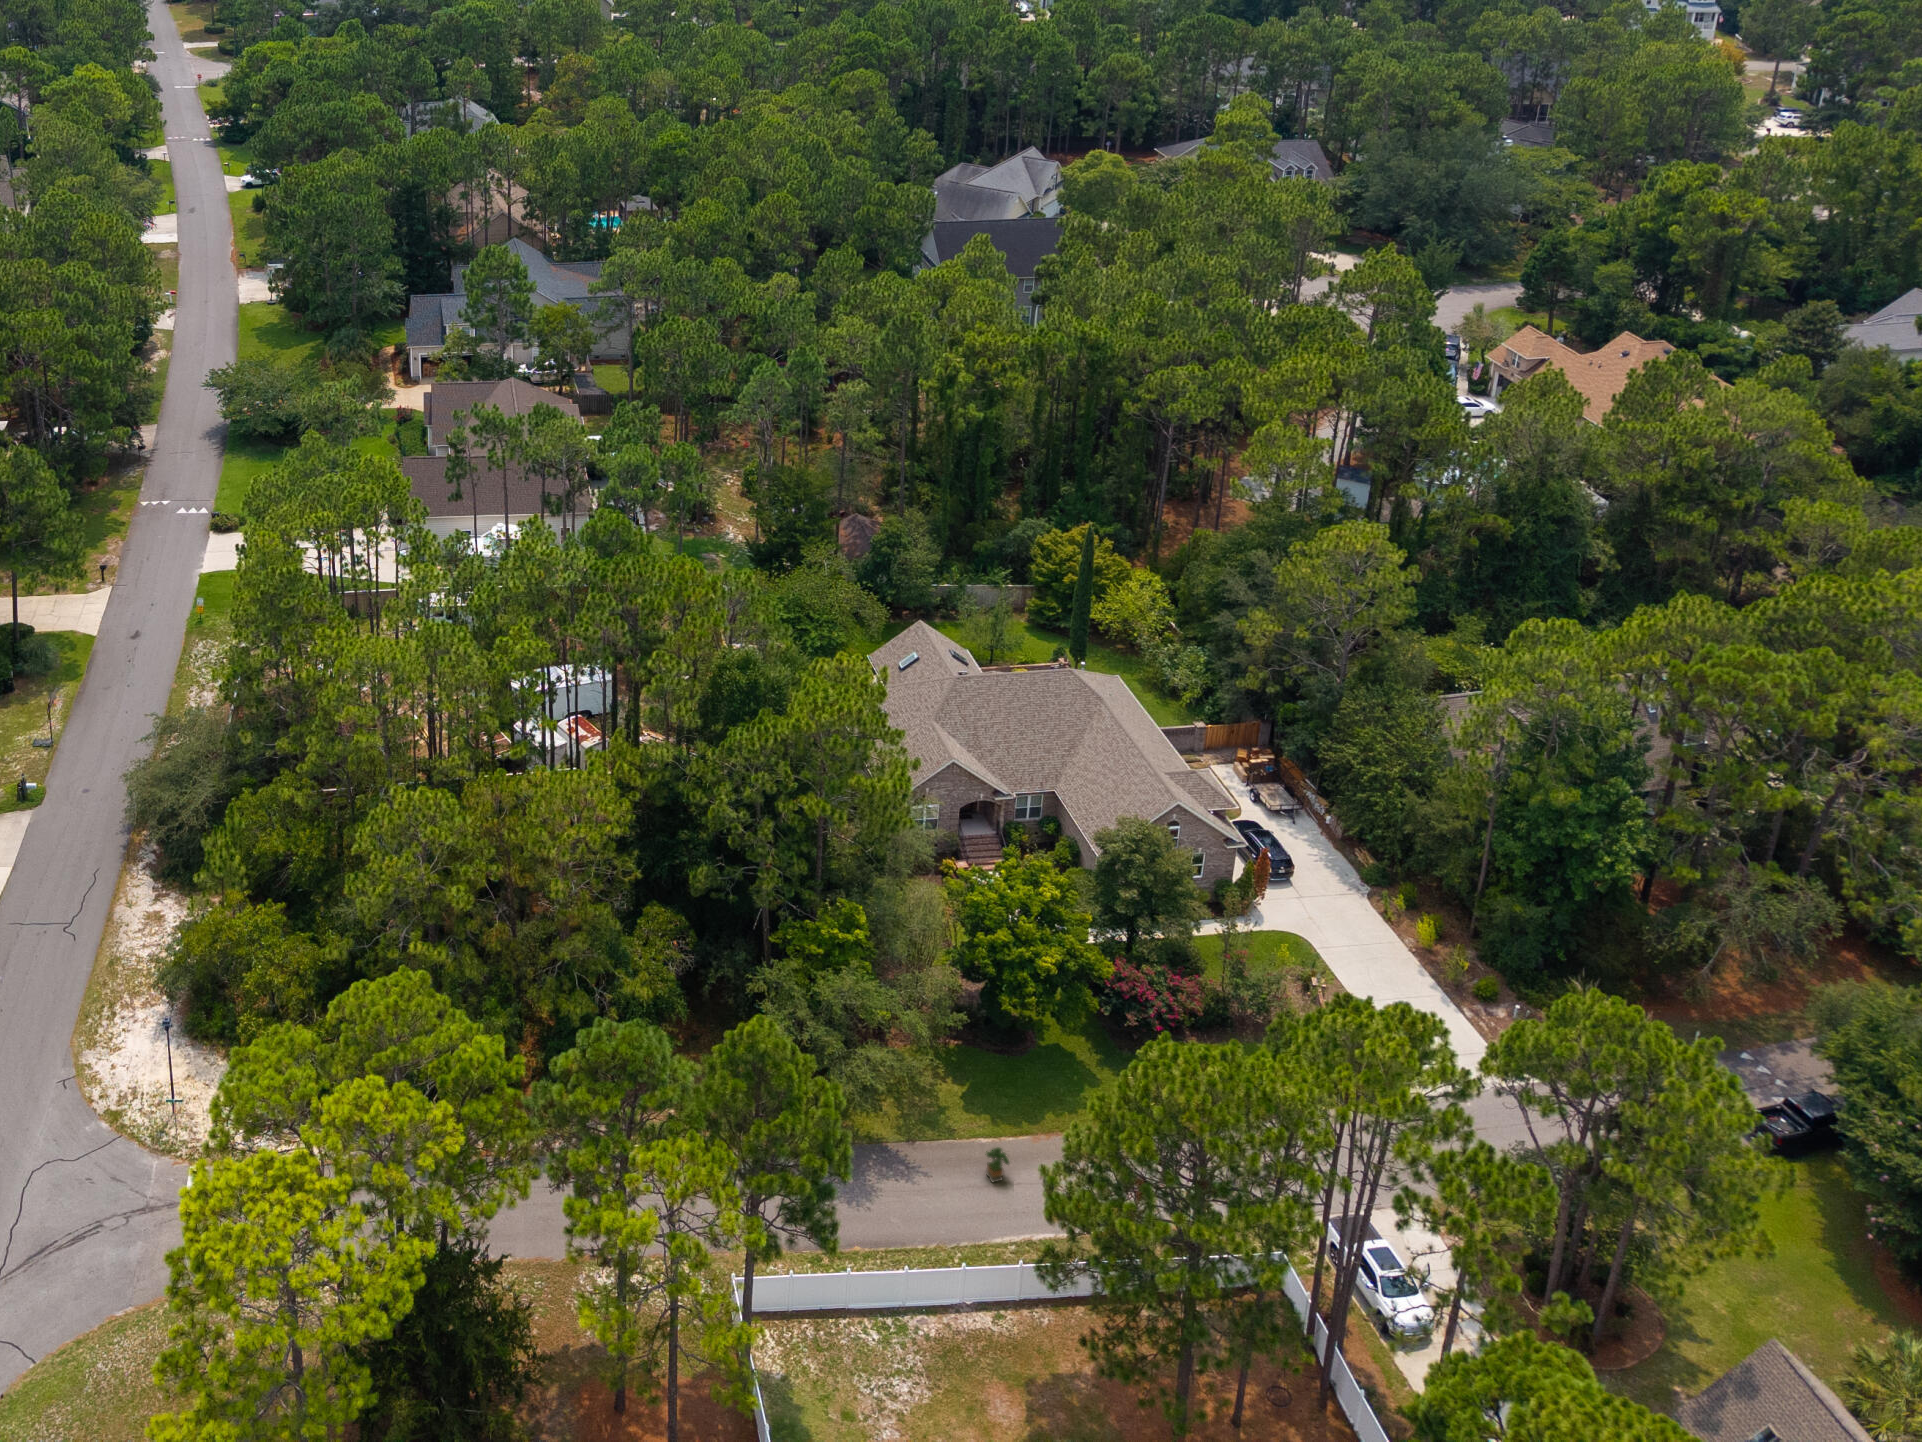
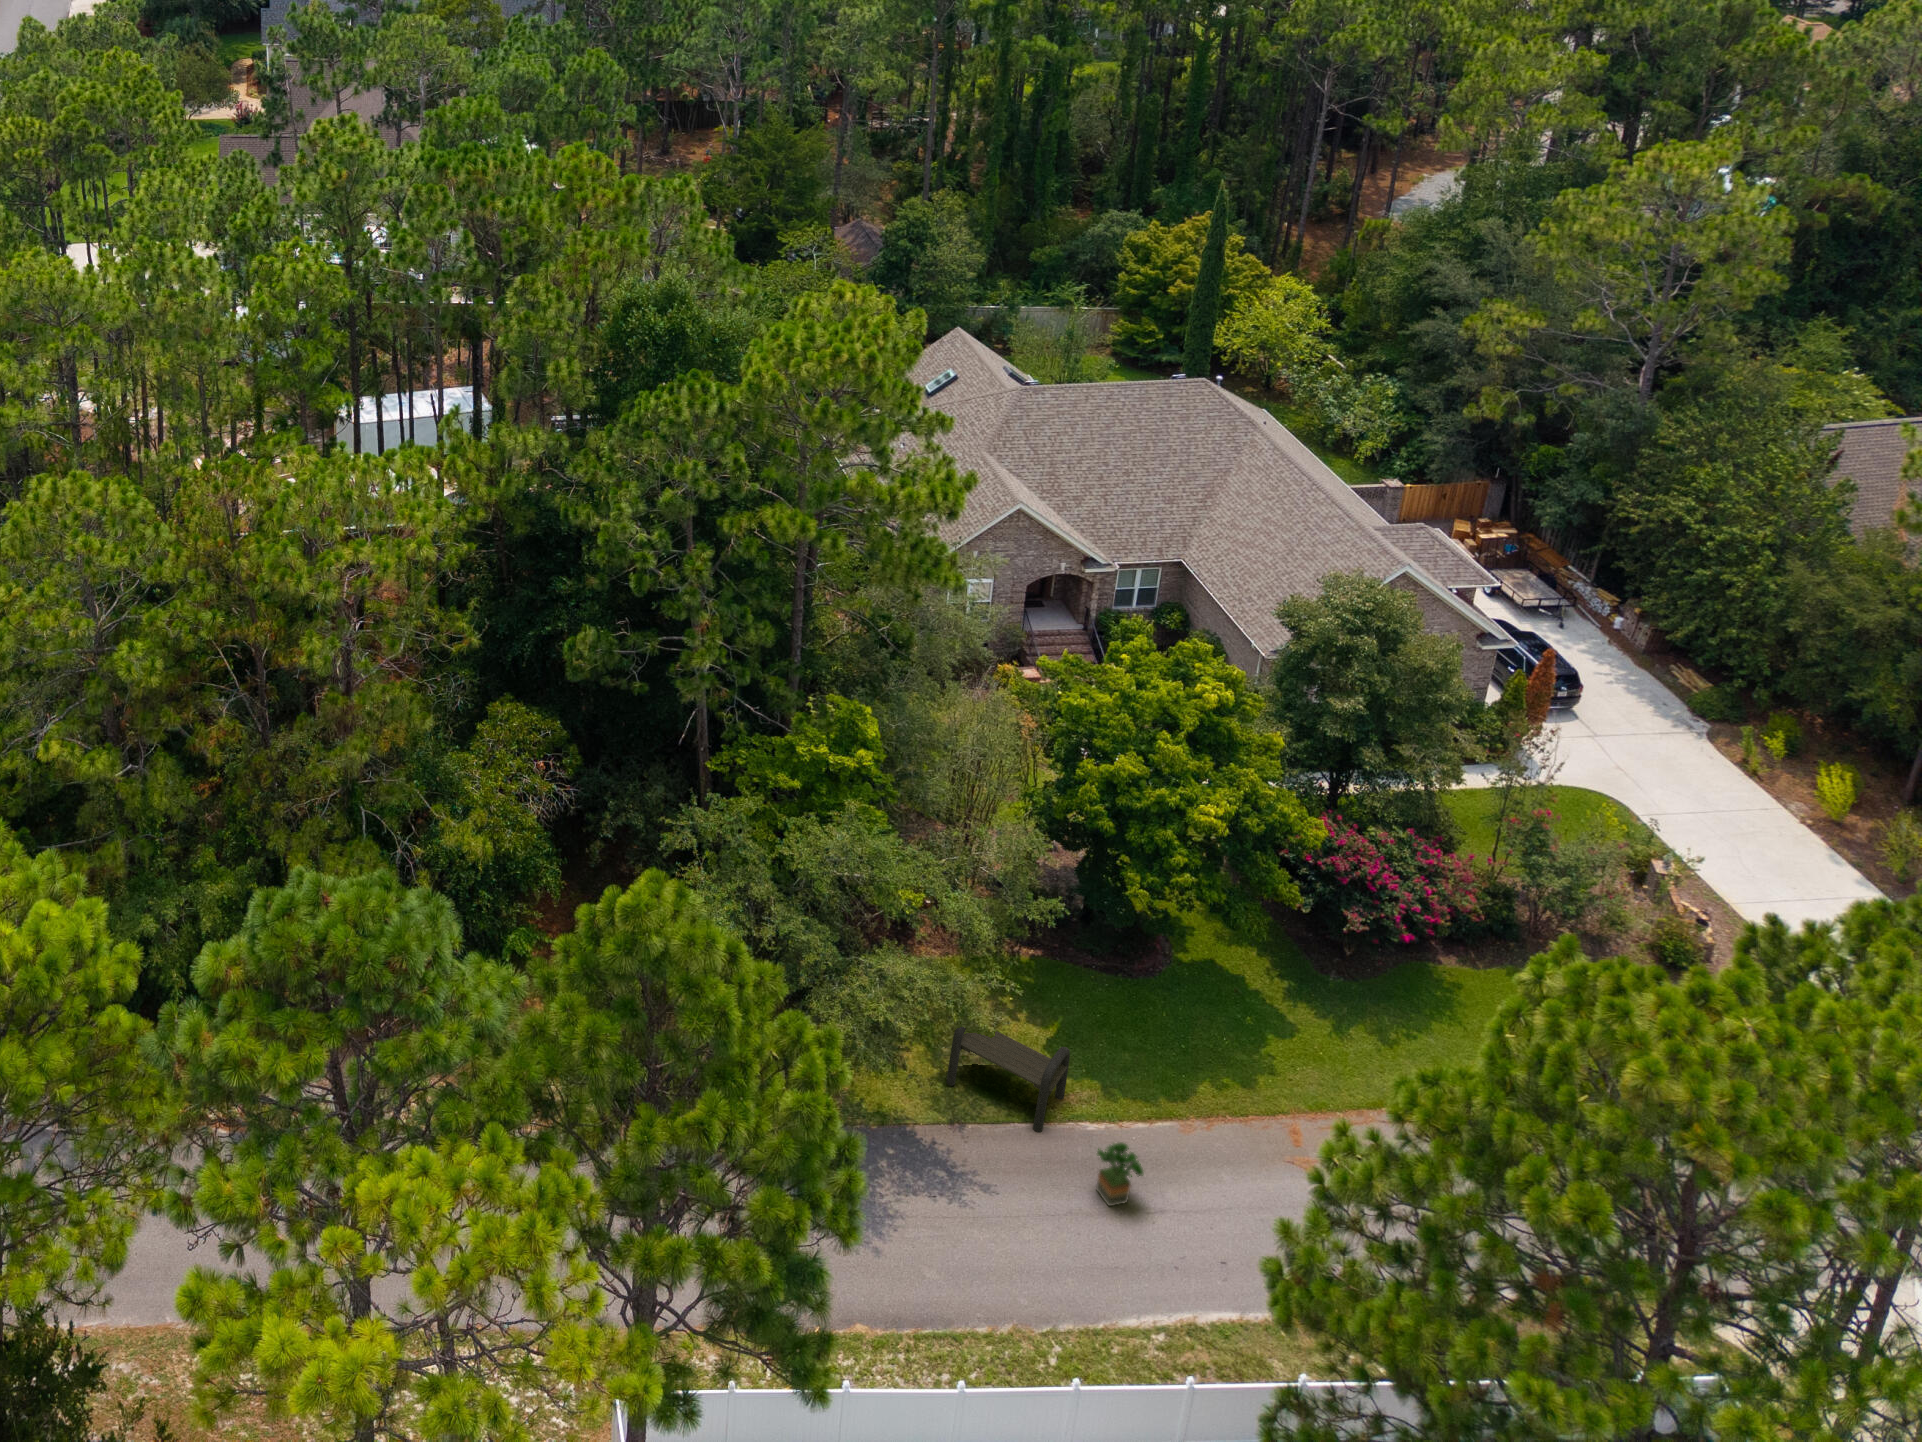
bench: none [909,1073,974,1145] -> present [947,1027,1070,1132]

